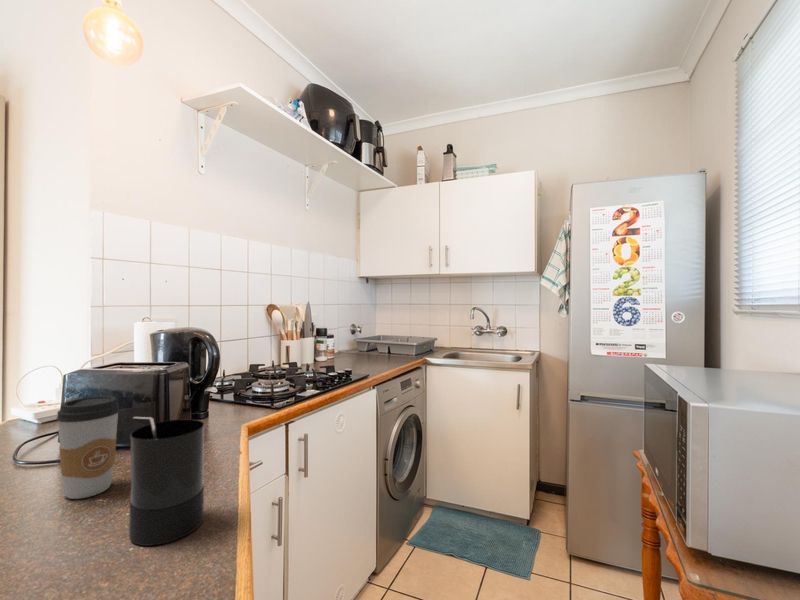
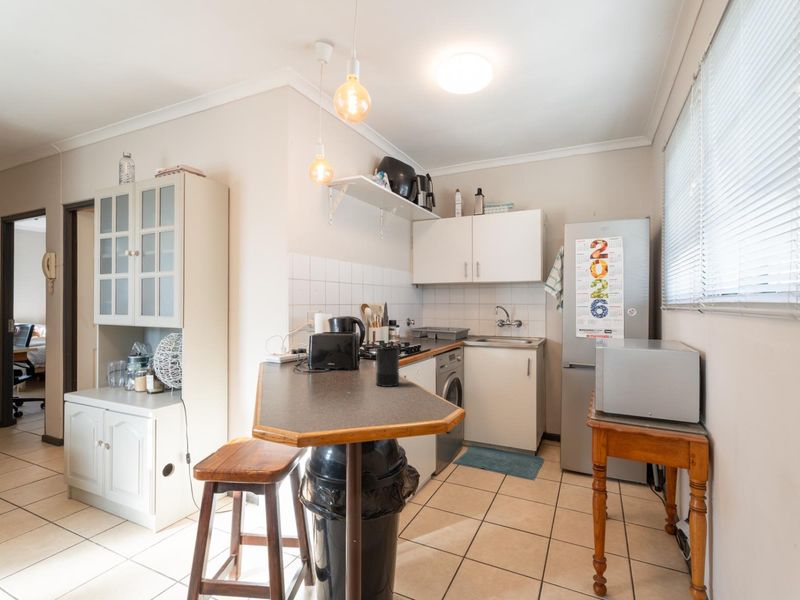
coffee cup: present [57,396,120,499] -> none [333,342,353,380]

